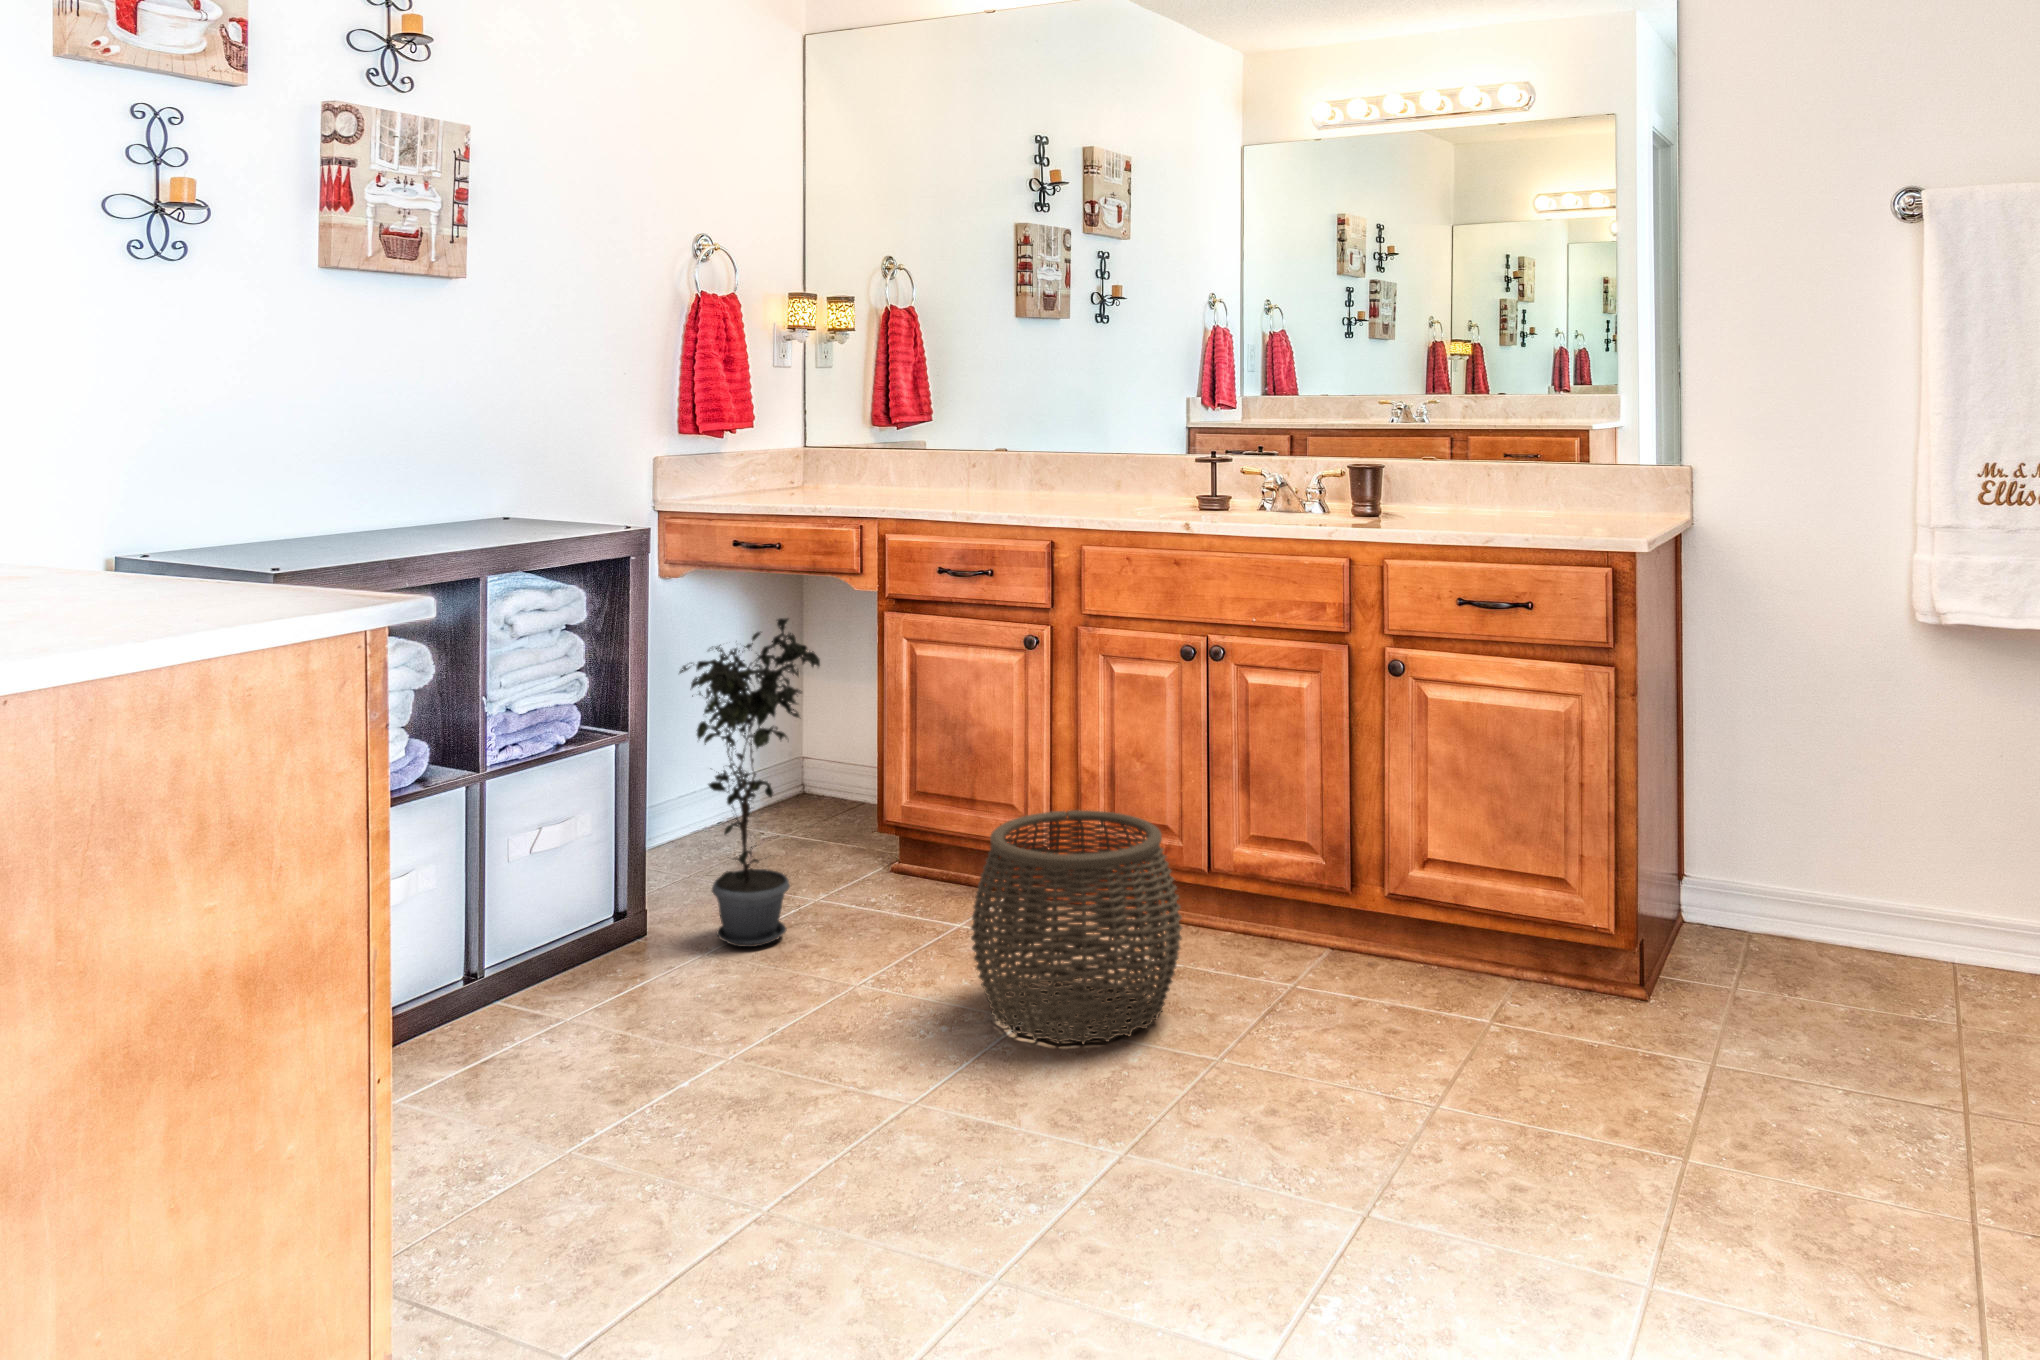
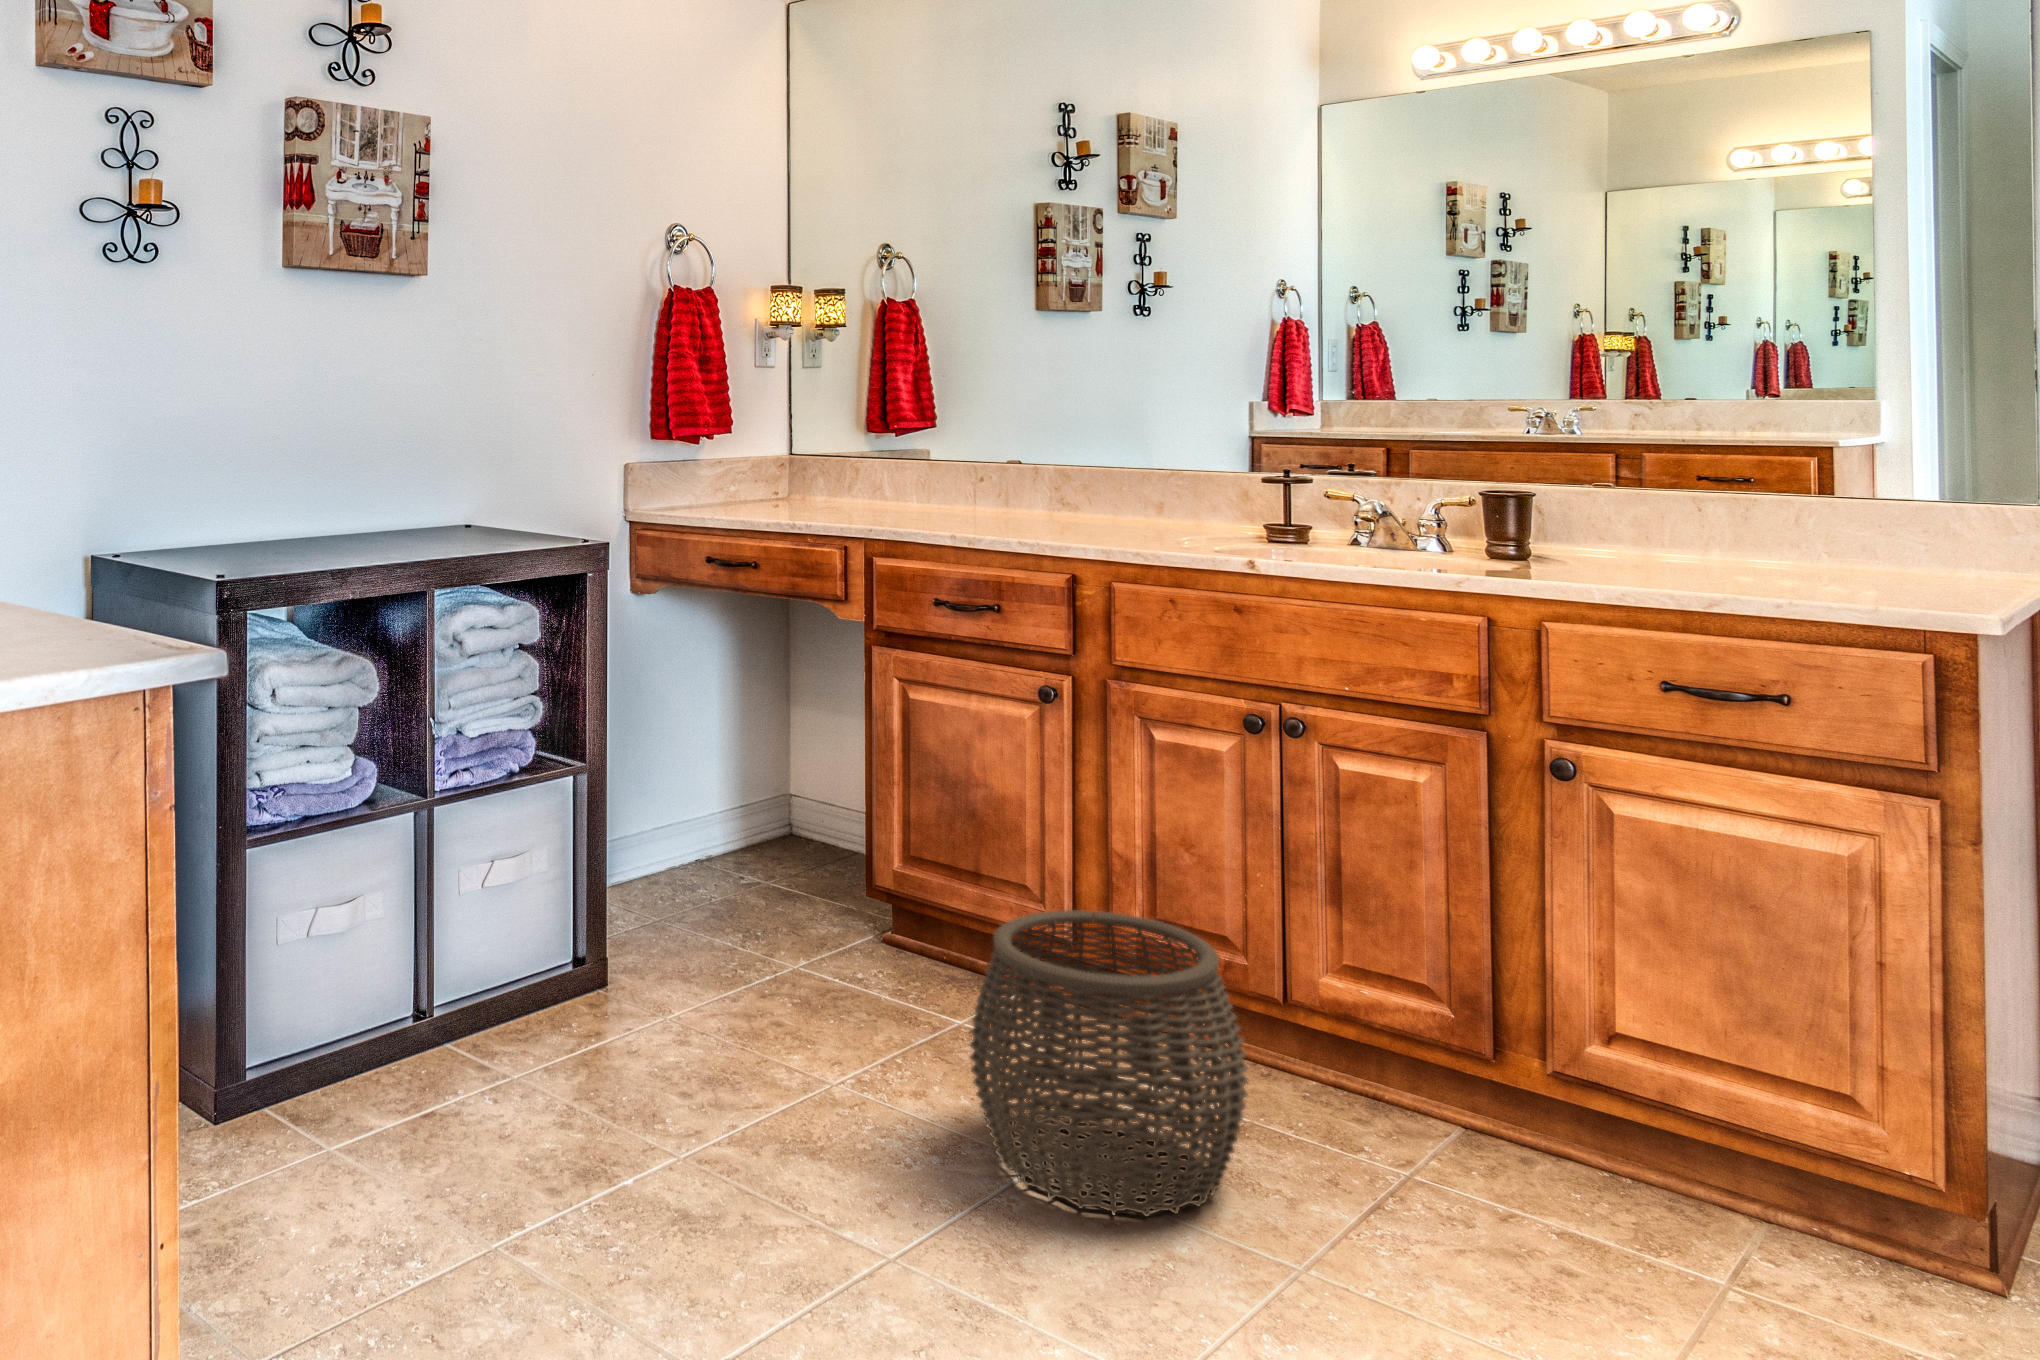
potted plant: present [679,618,820,947] -> none [638,652,796,1022]

